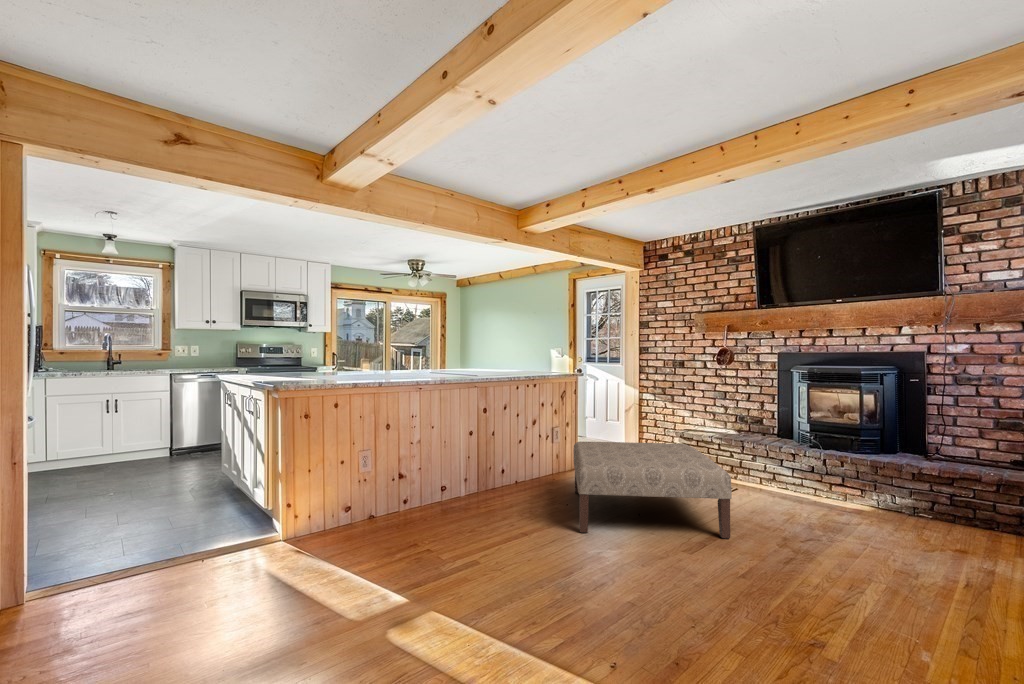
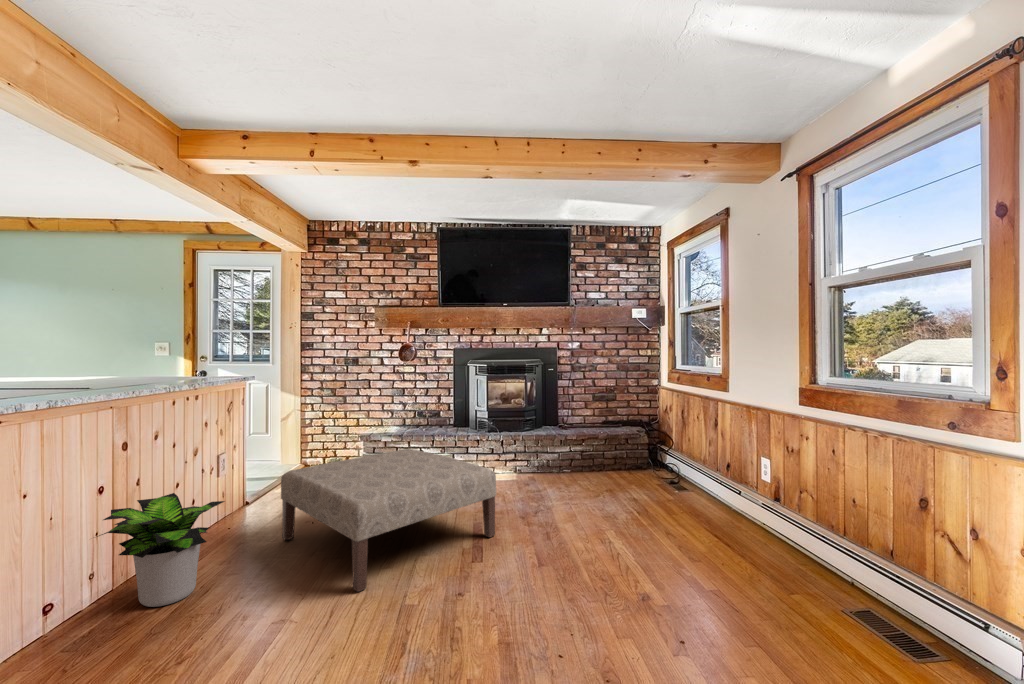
potted plant: none [464,440,529,503] -> present [97,493,225,607]

